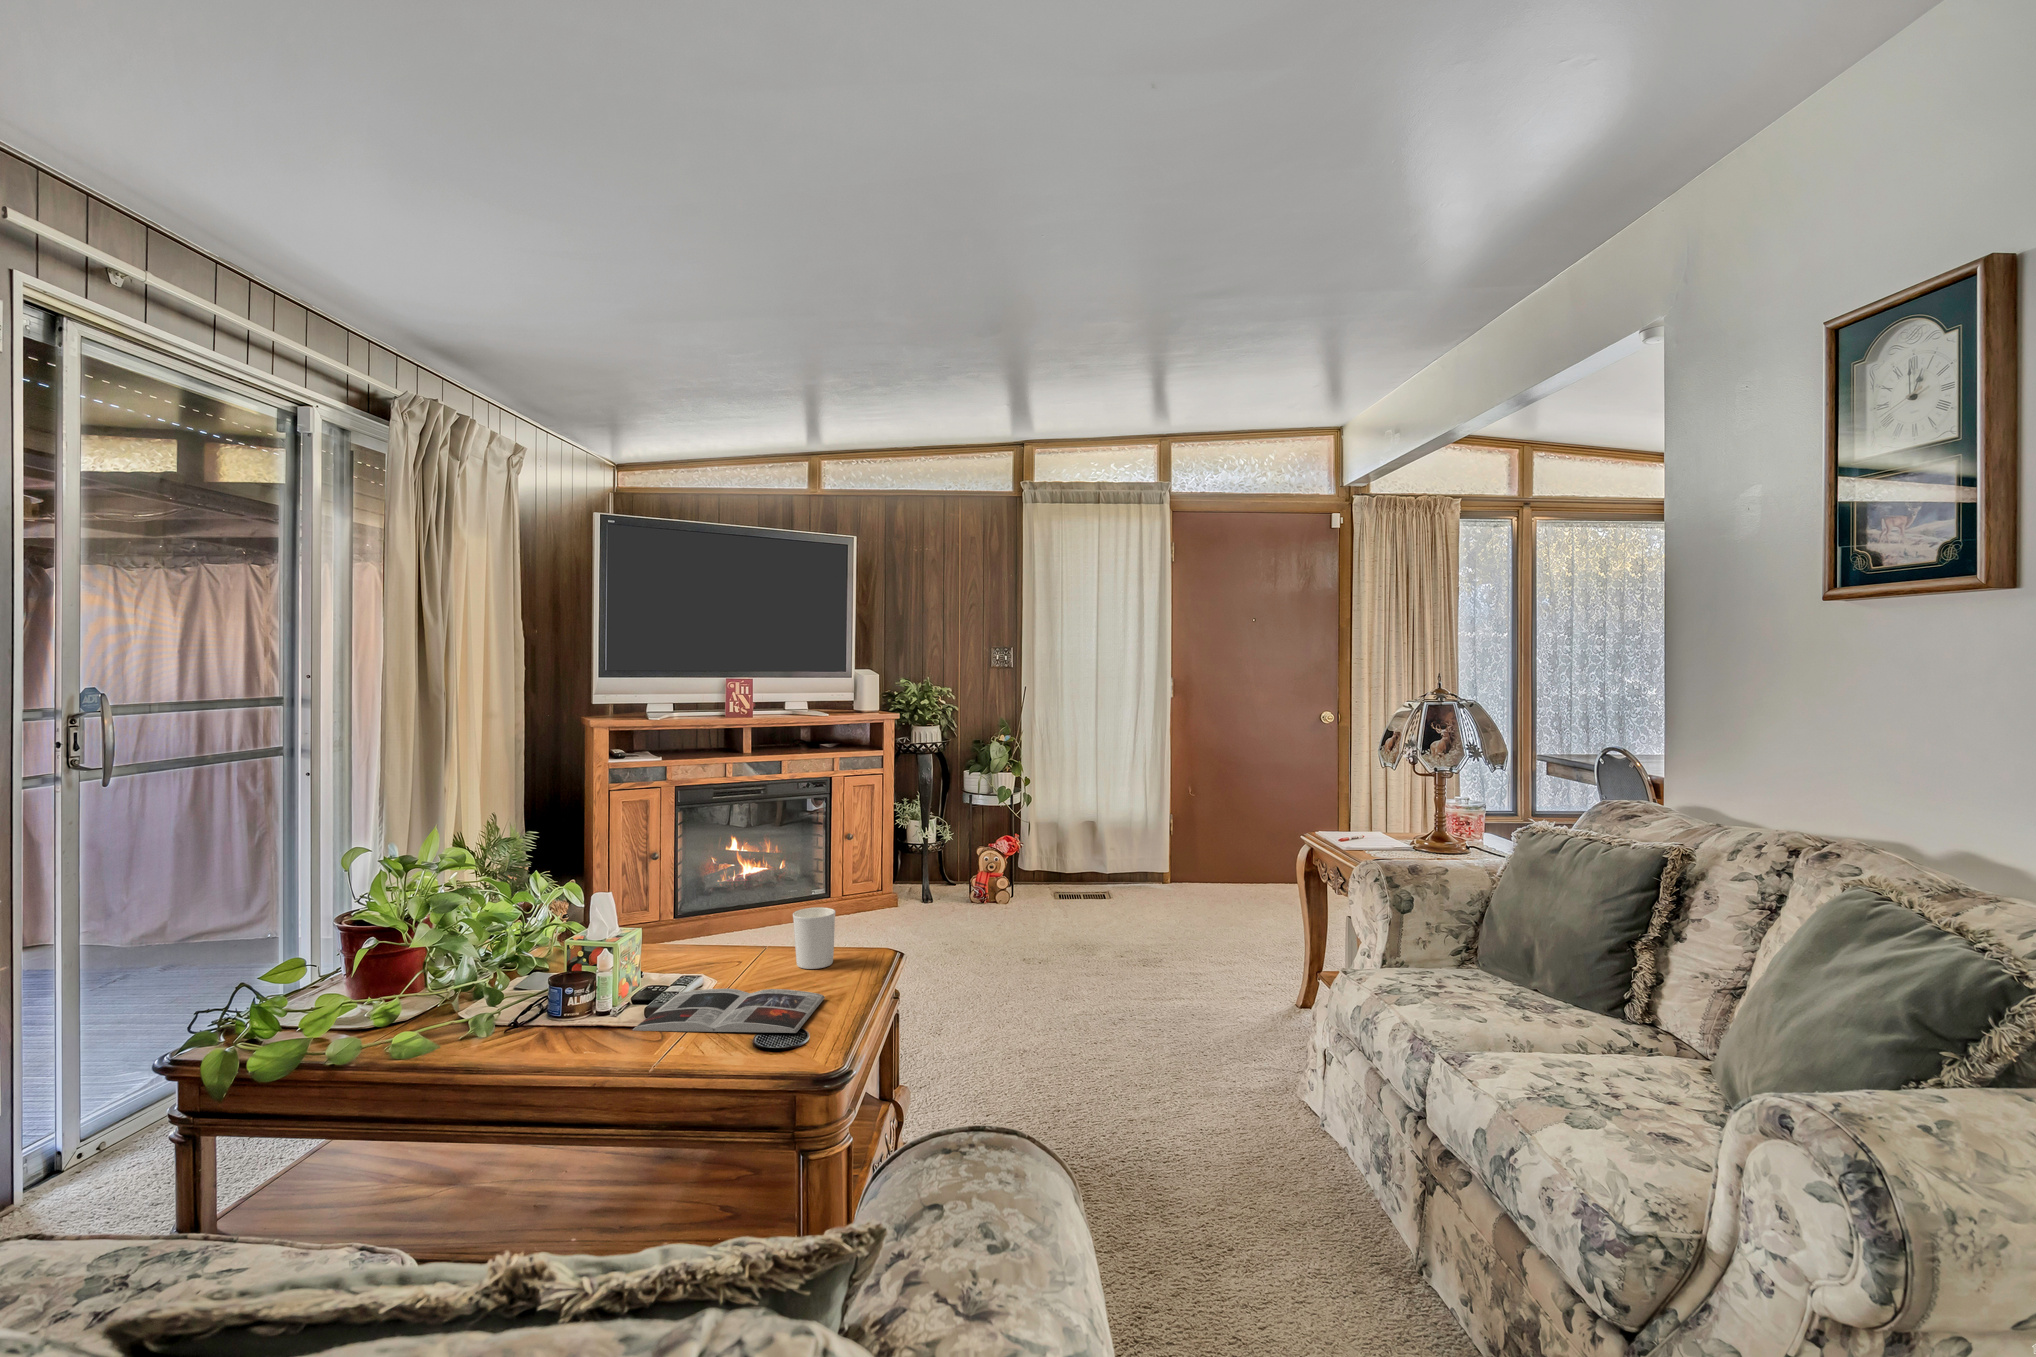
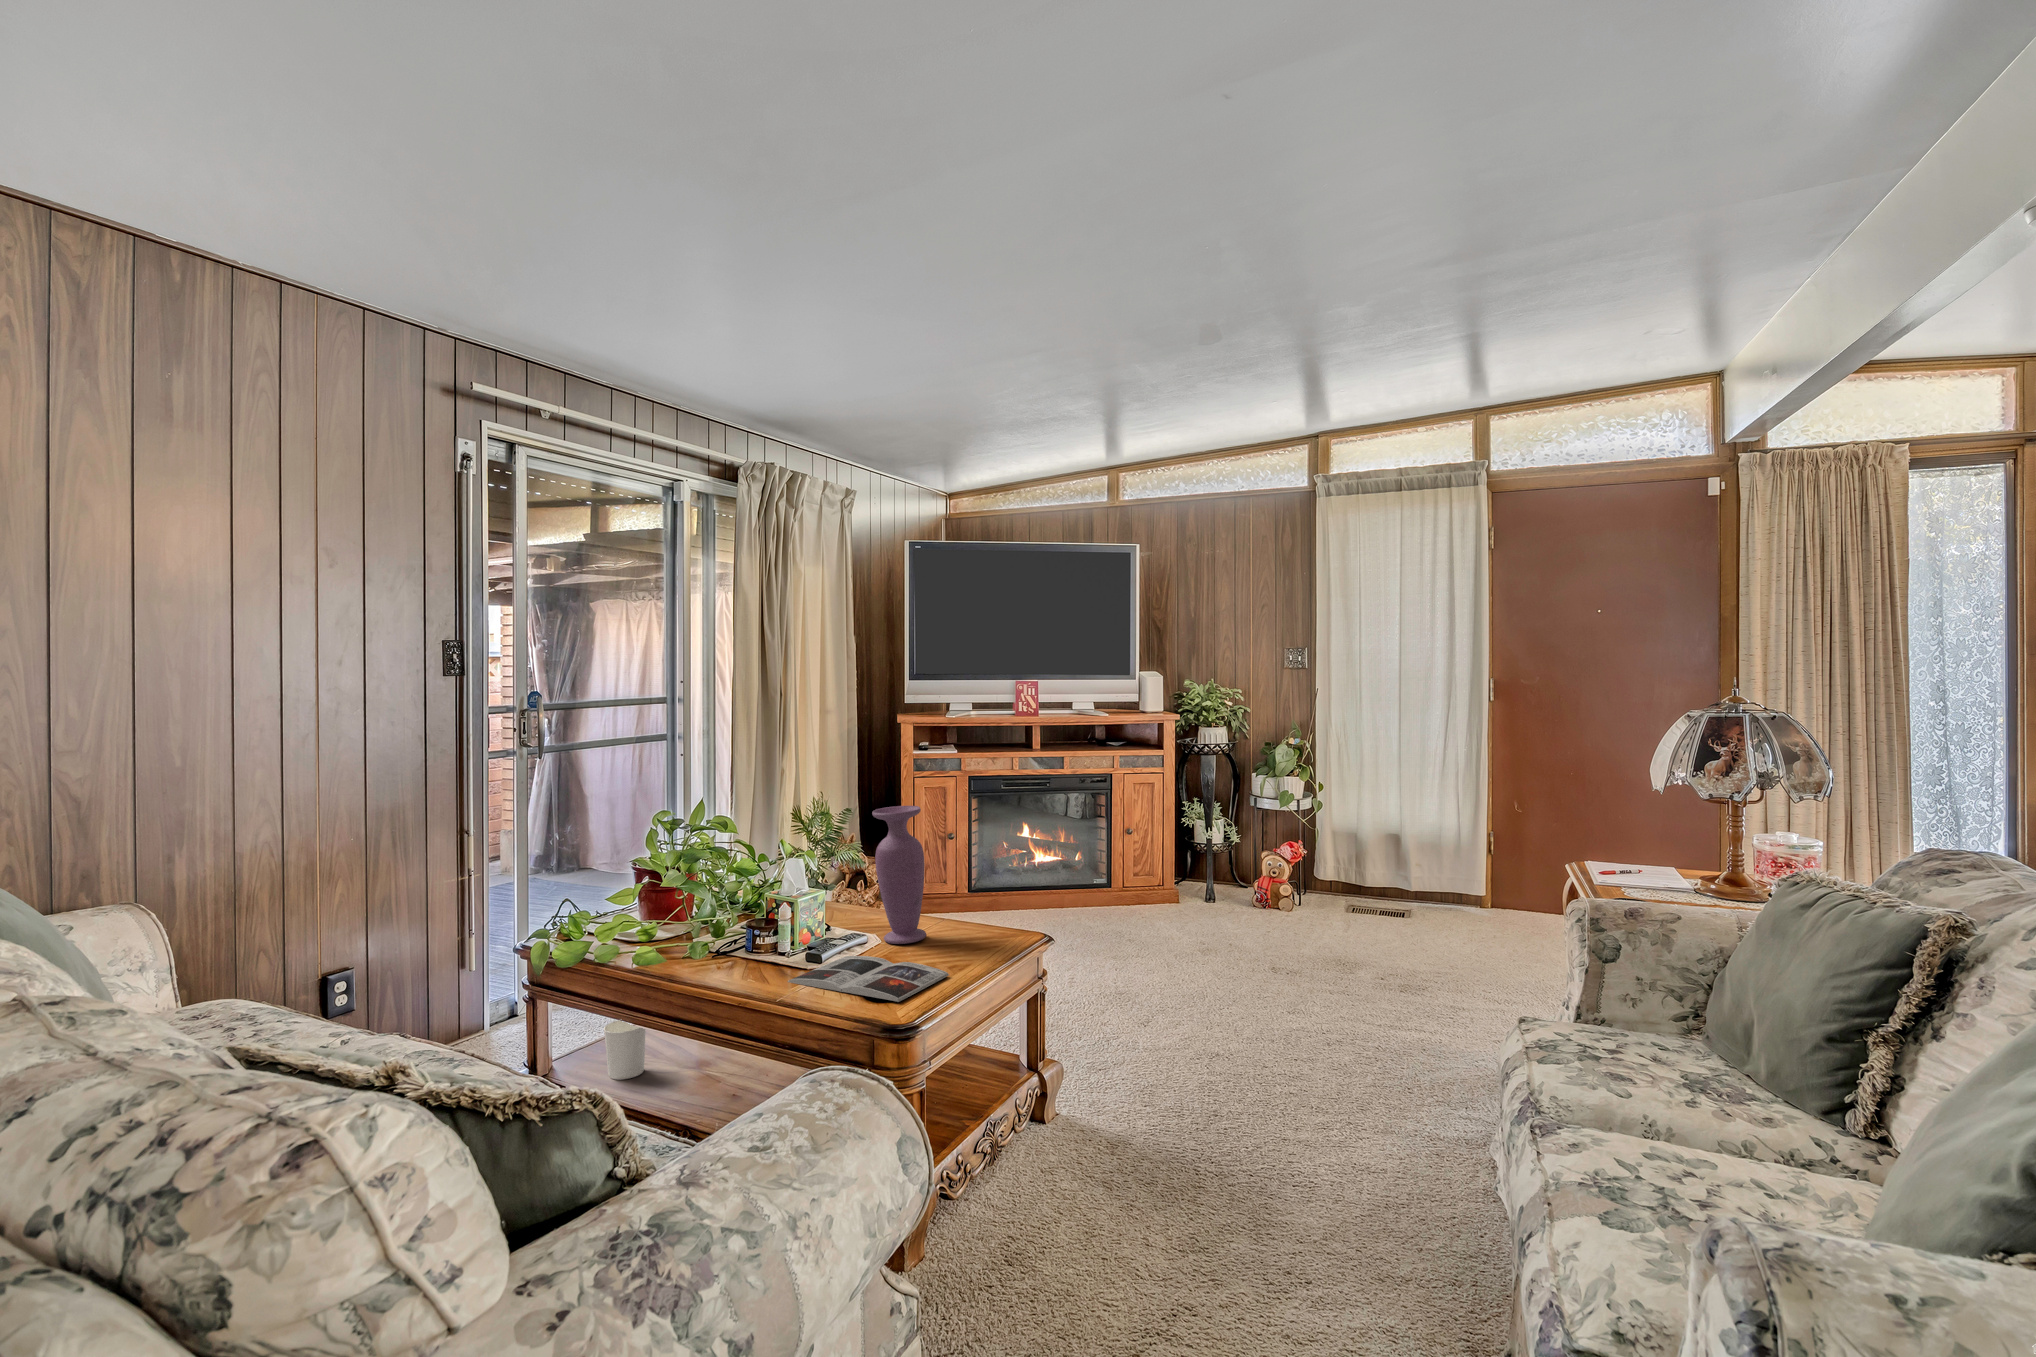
vase: none [696,812,759,972] -> present [872,806,926,944]
candle holder: present [793,907,836,969] -> present [604,1020,646,1080]

